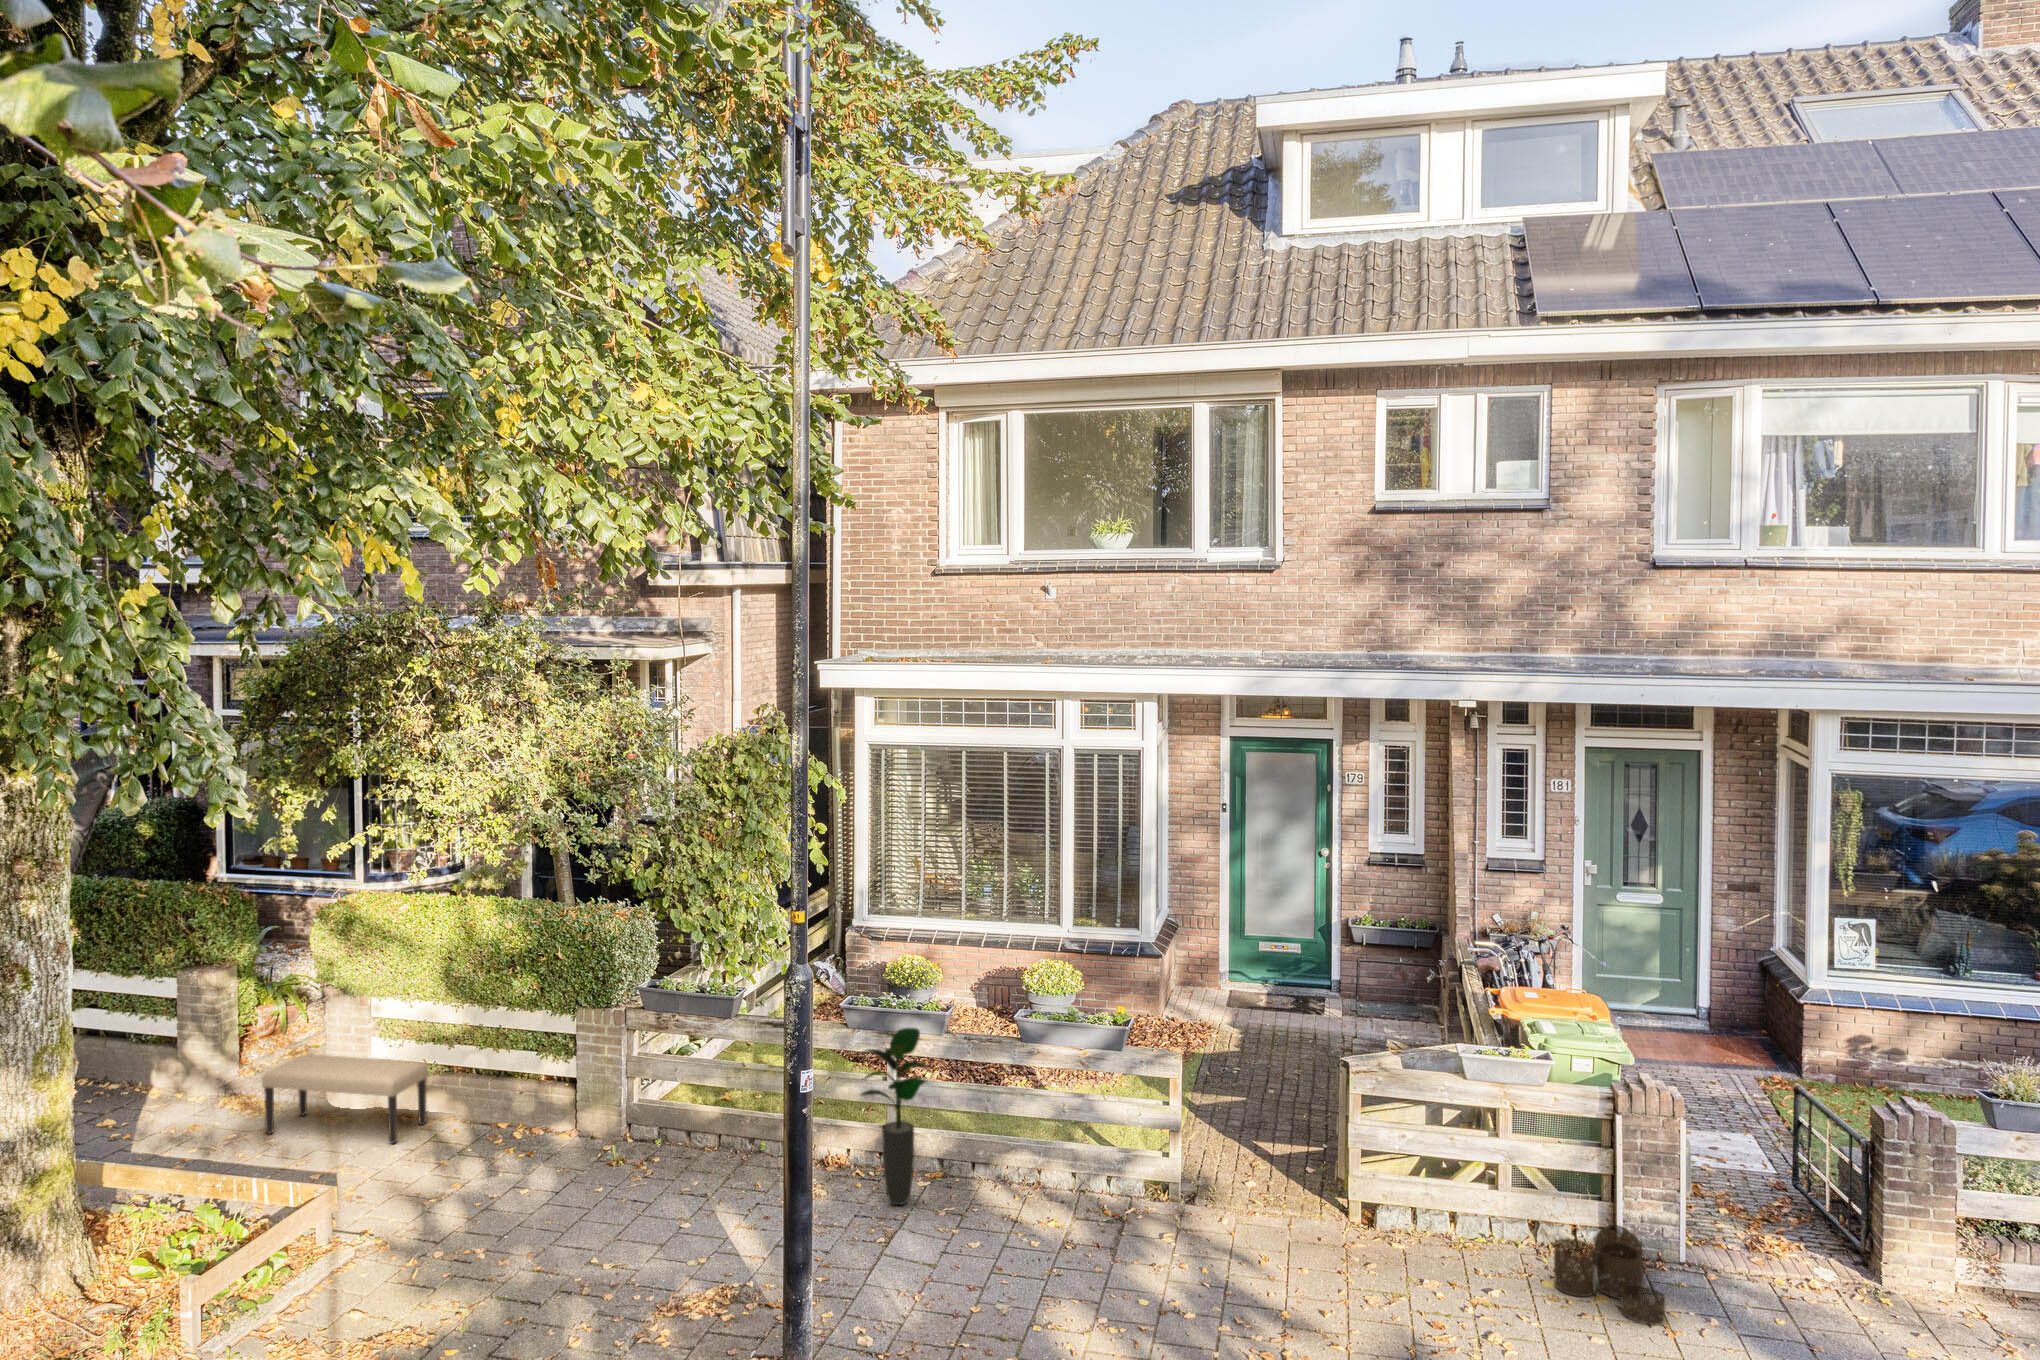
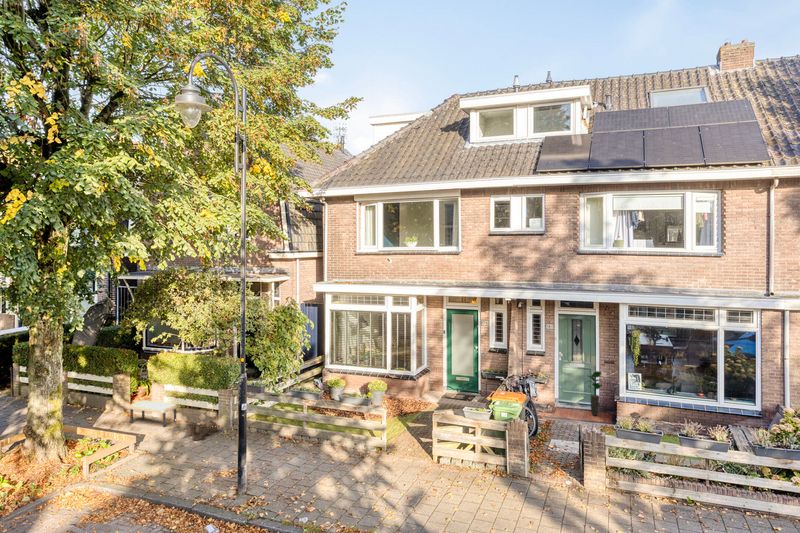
potted plant: present [861,1028,929,1205] -> present [589,371,602,415]
woven basket: present [1554,1224,1665,1324] -> present [188,421,217,440]

